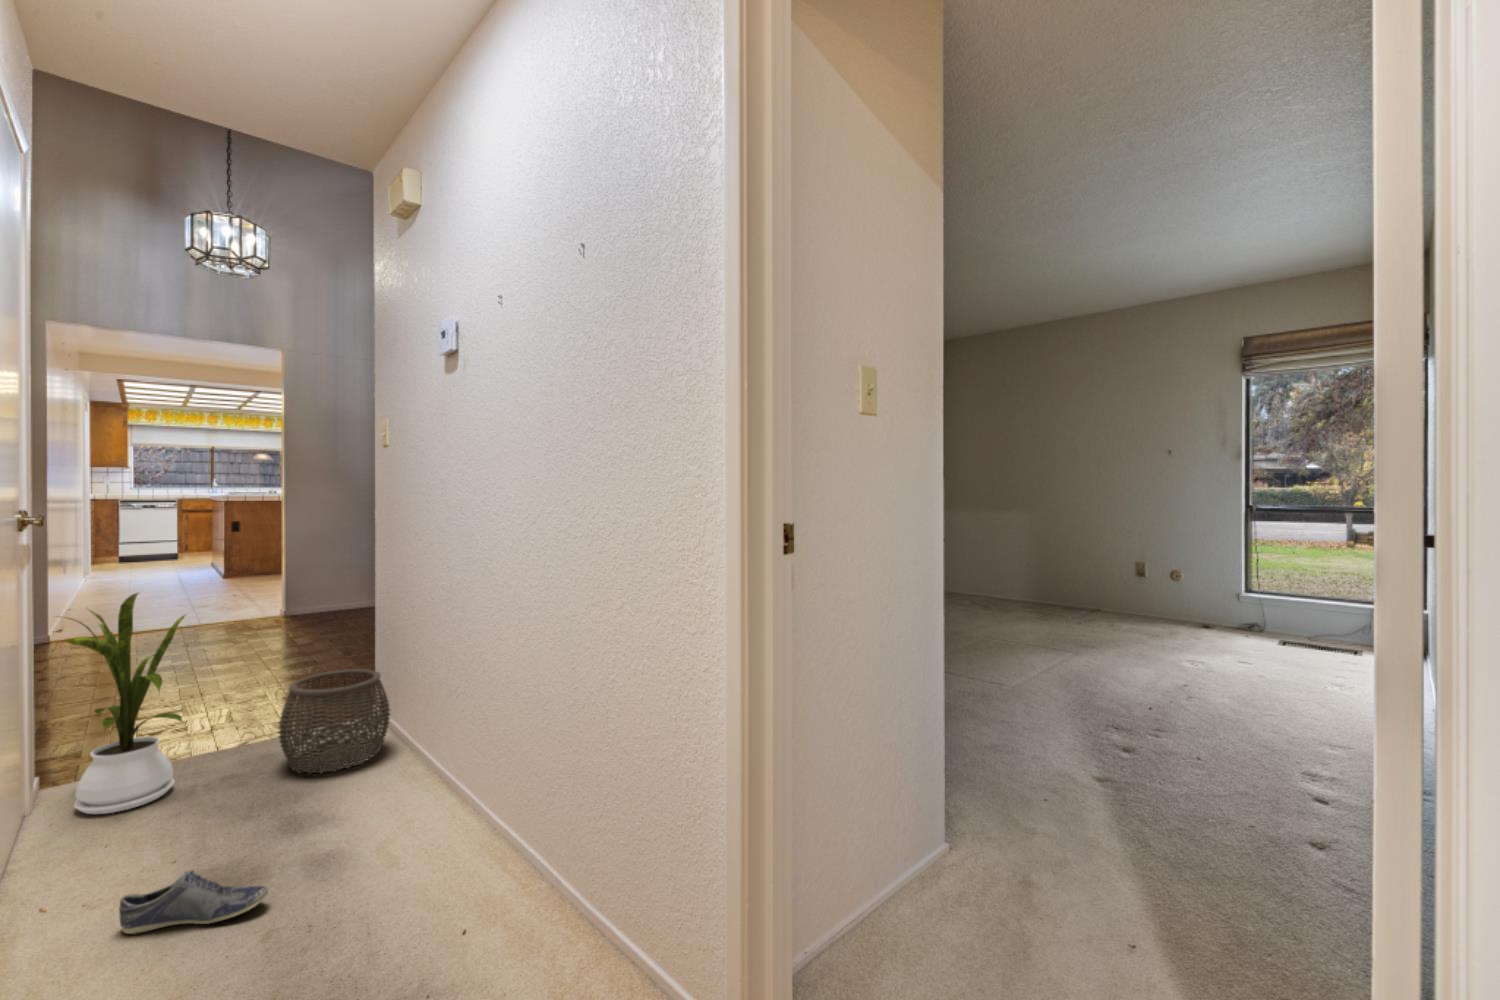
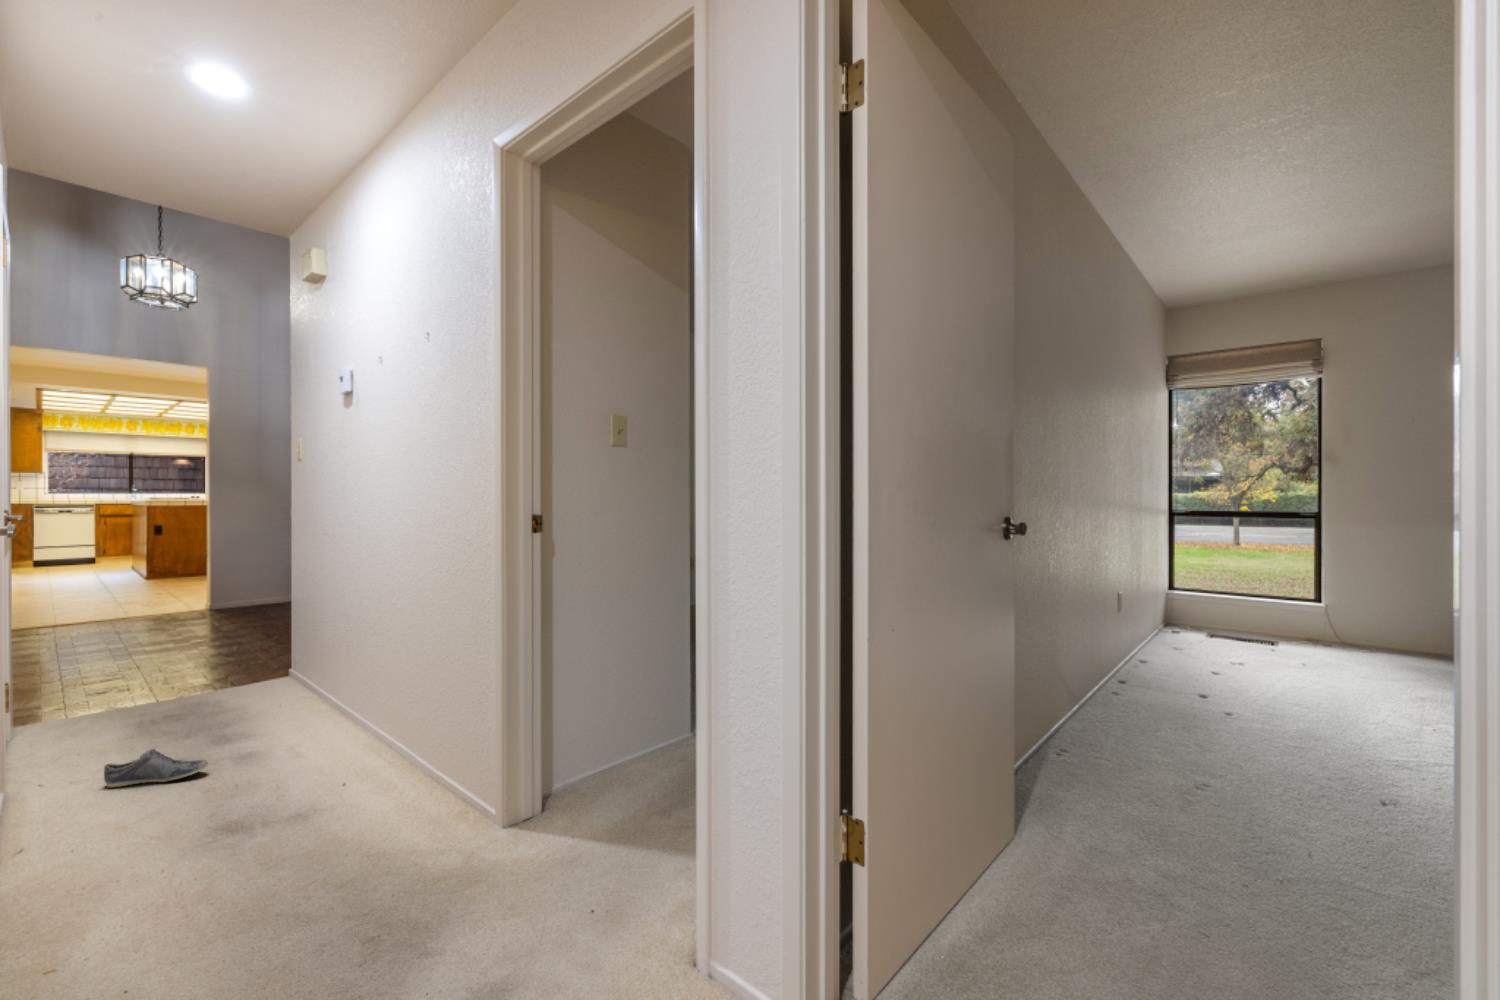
house plant: present [65,593,185,814] -> none [31,569,139,735]
woven basket: present [278,669,390,774] -> none [210,634,302,710]

